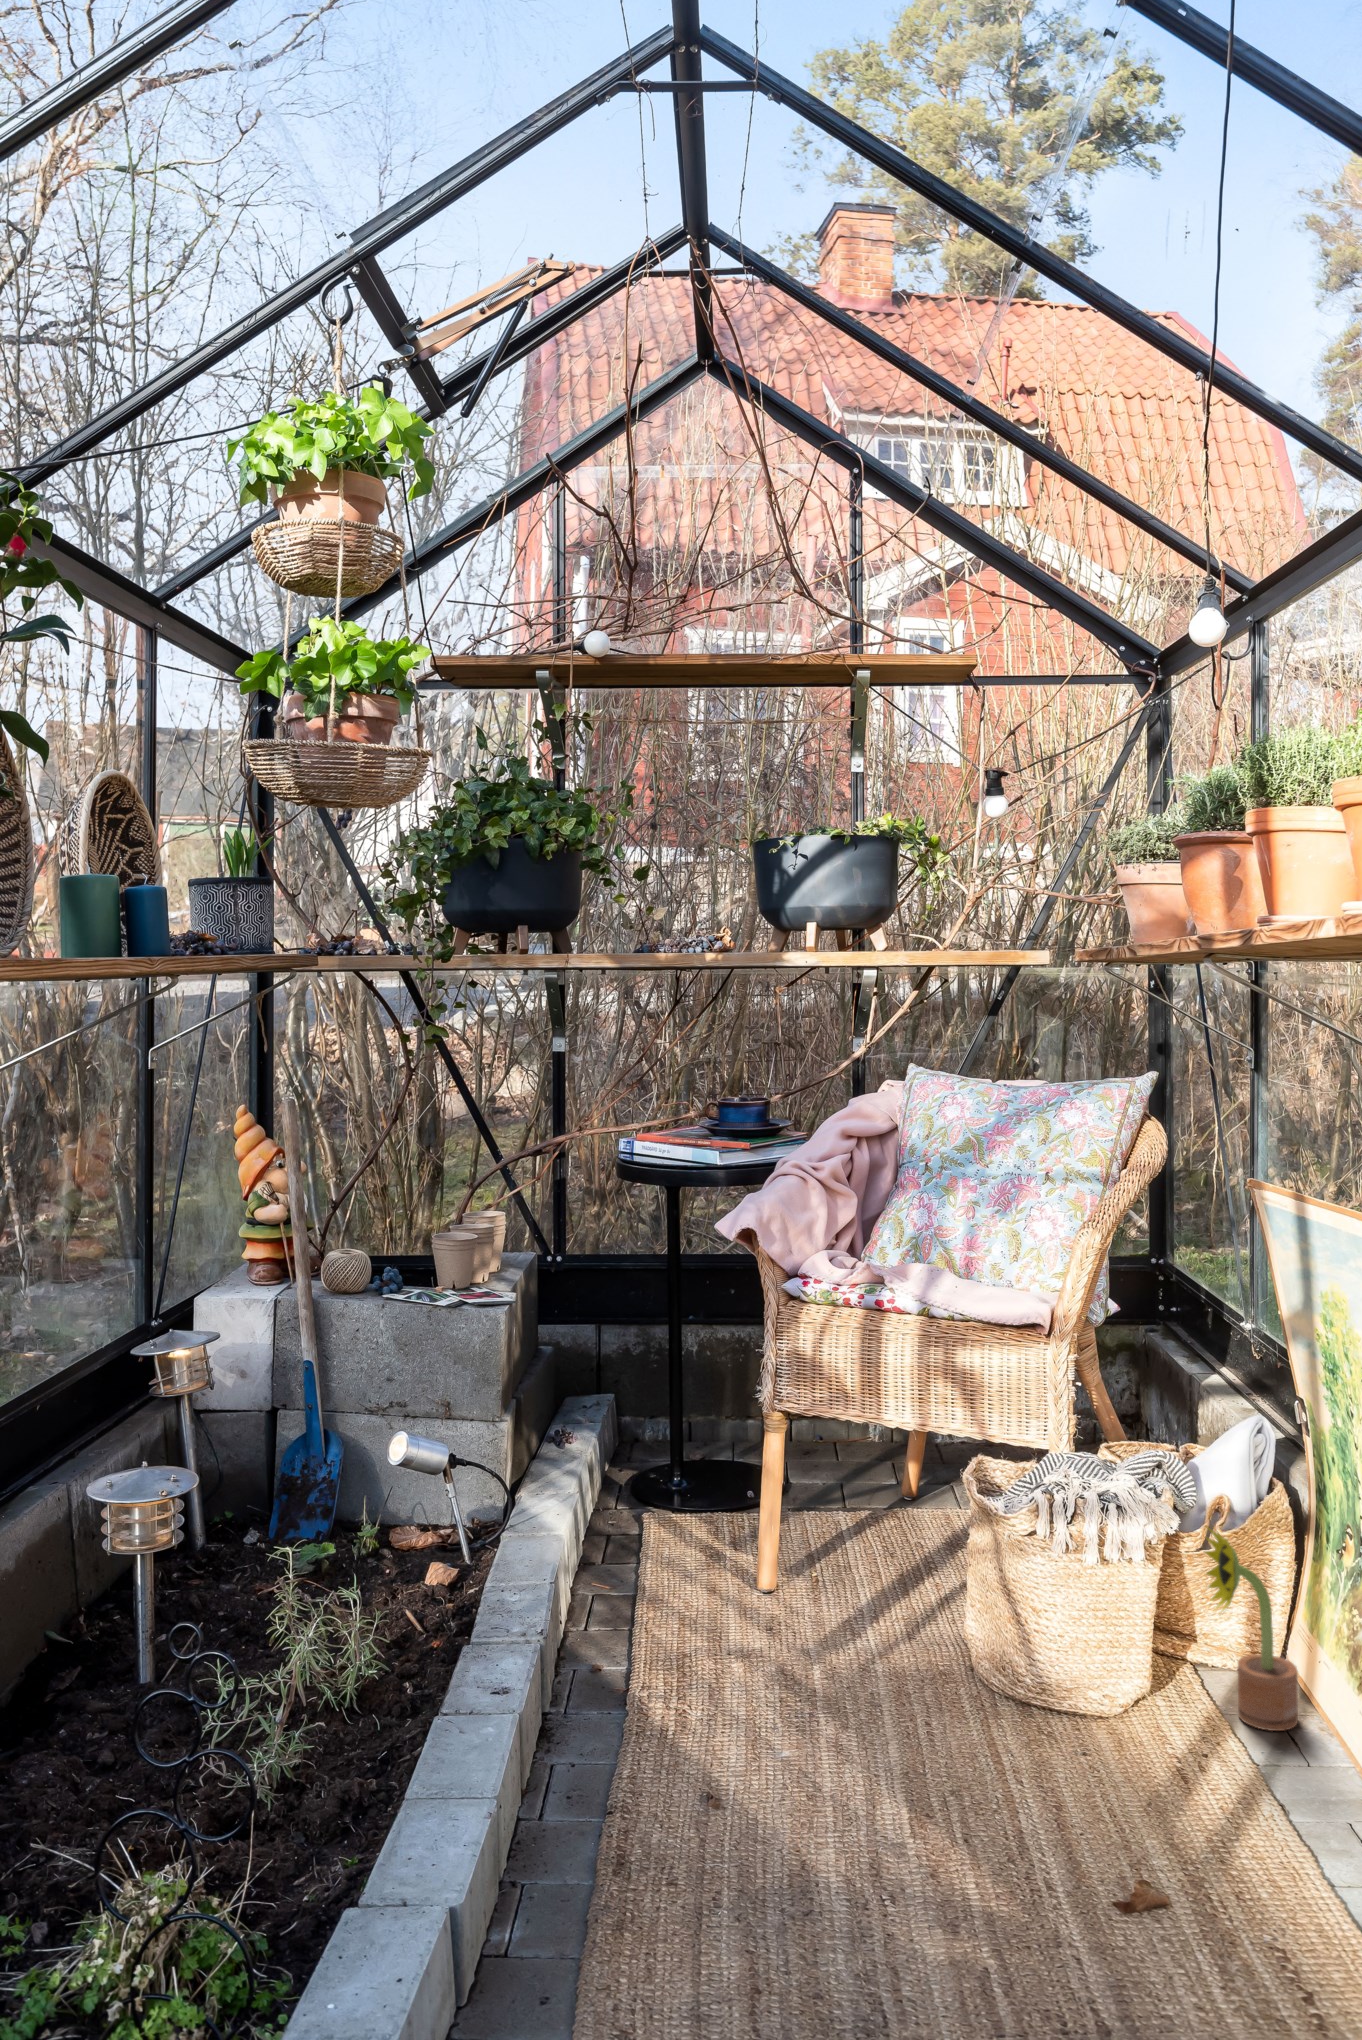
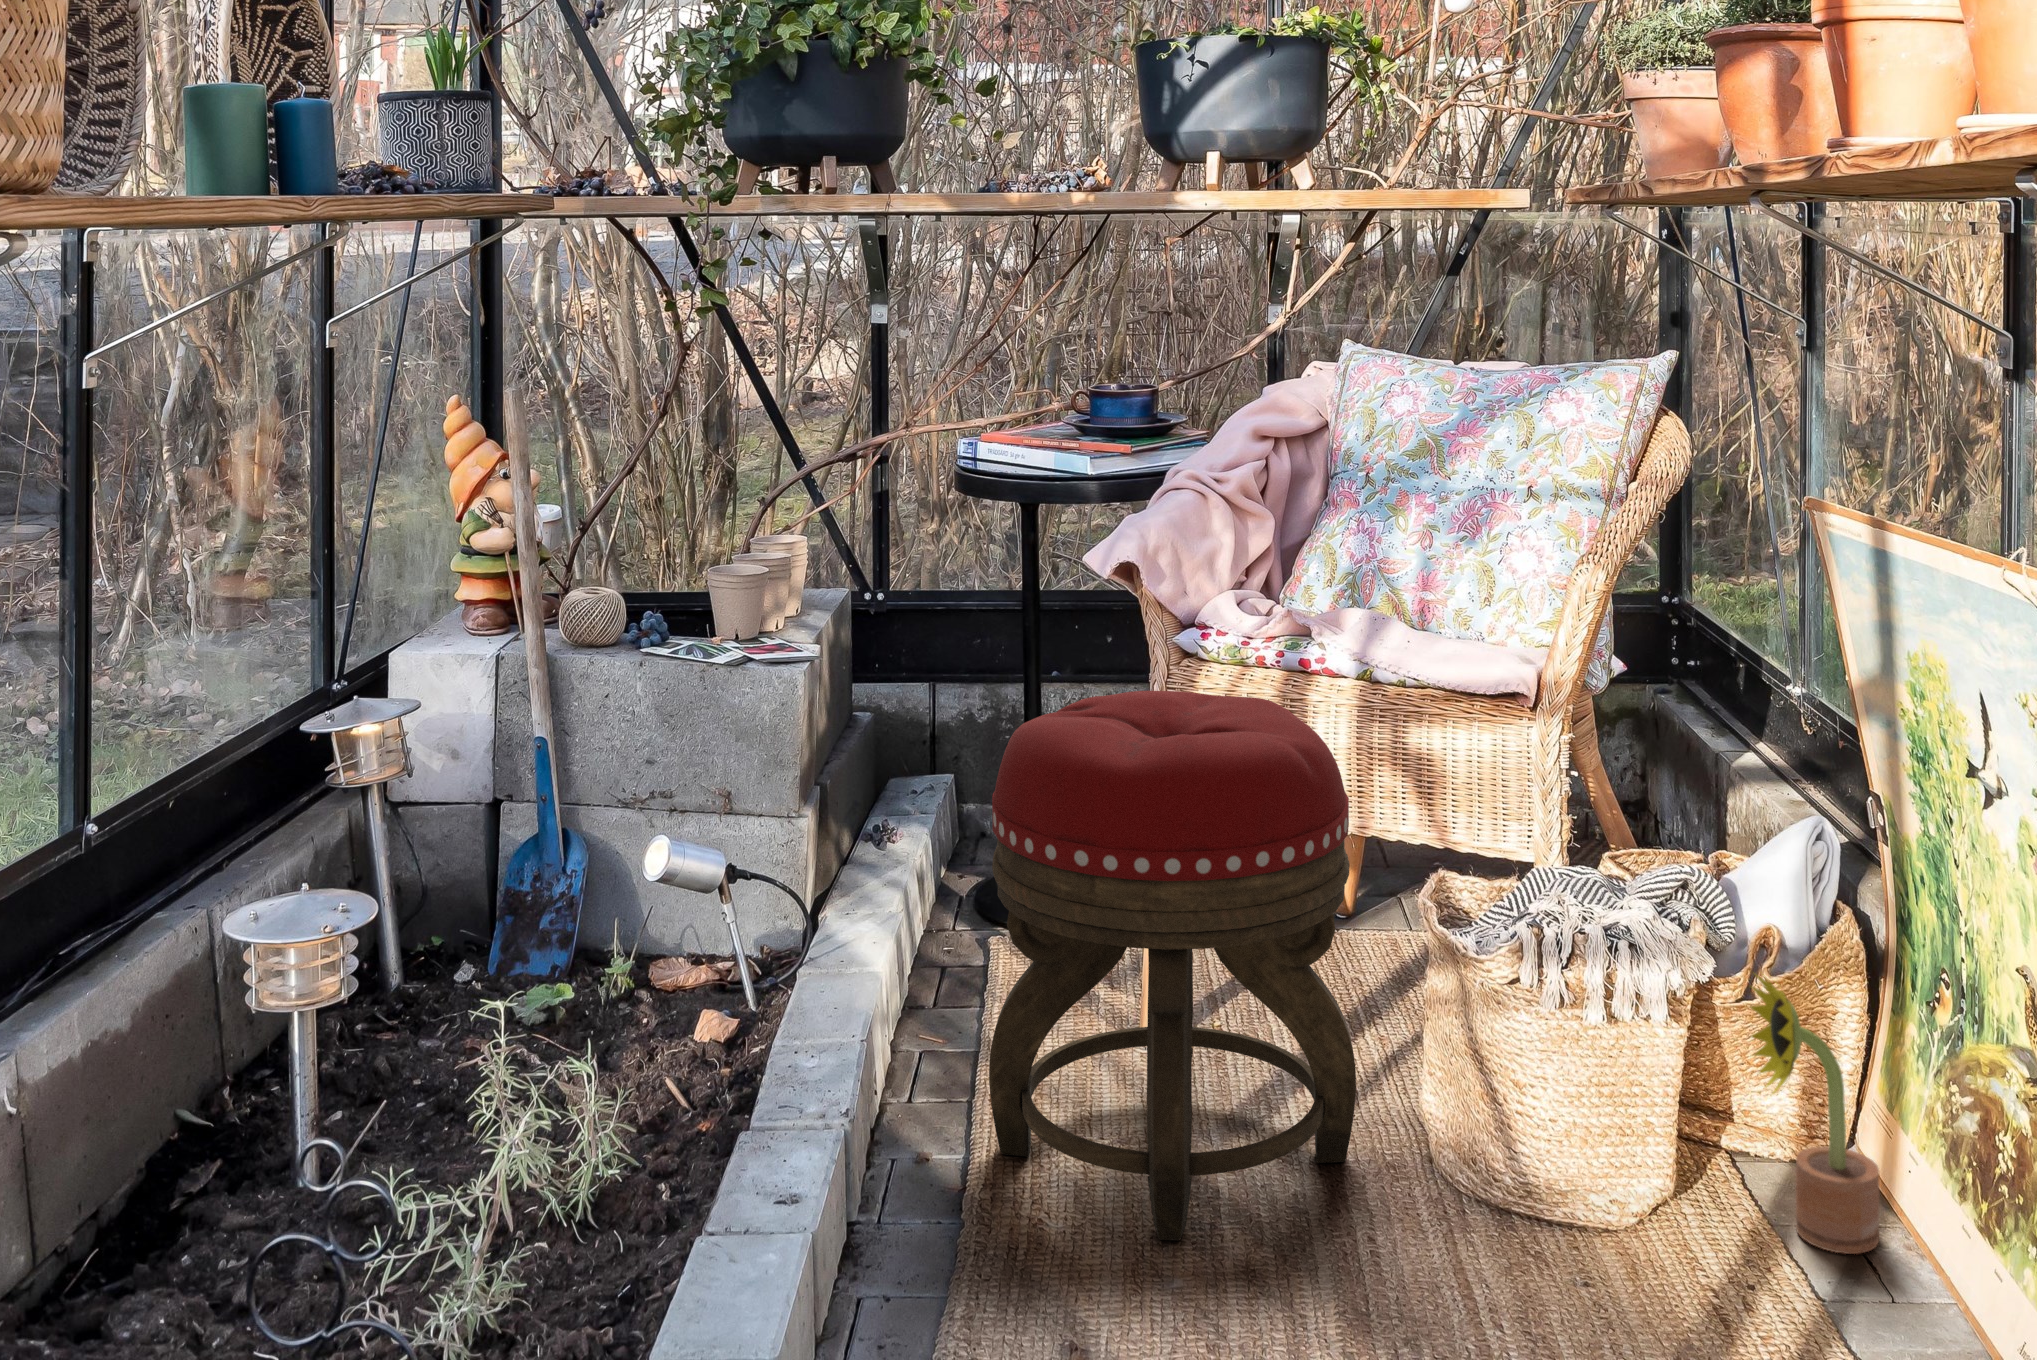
footstool: none [649,1324,918,1725] -> present [989,691,1356,1240]

